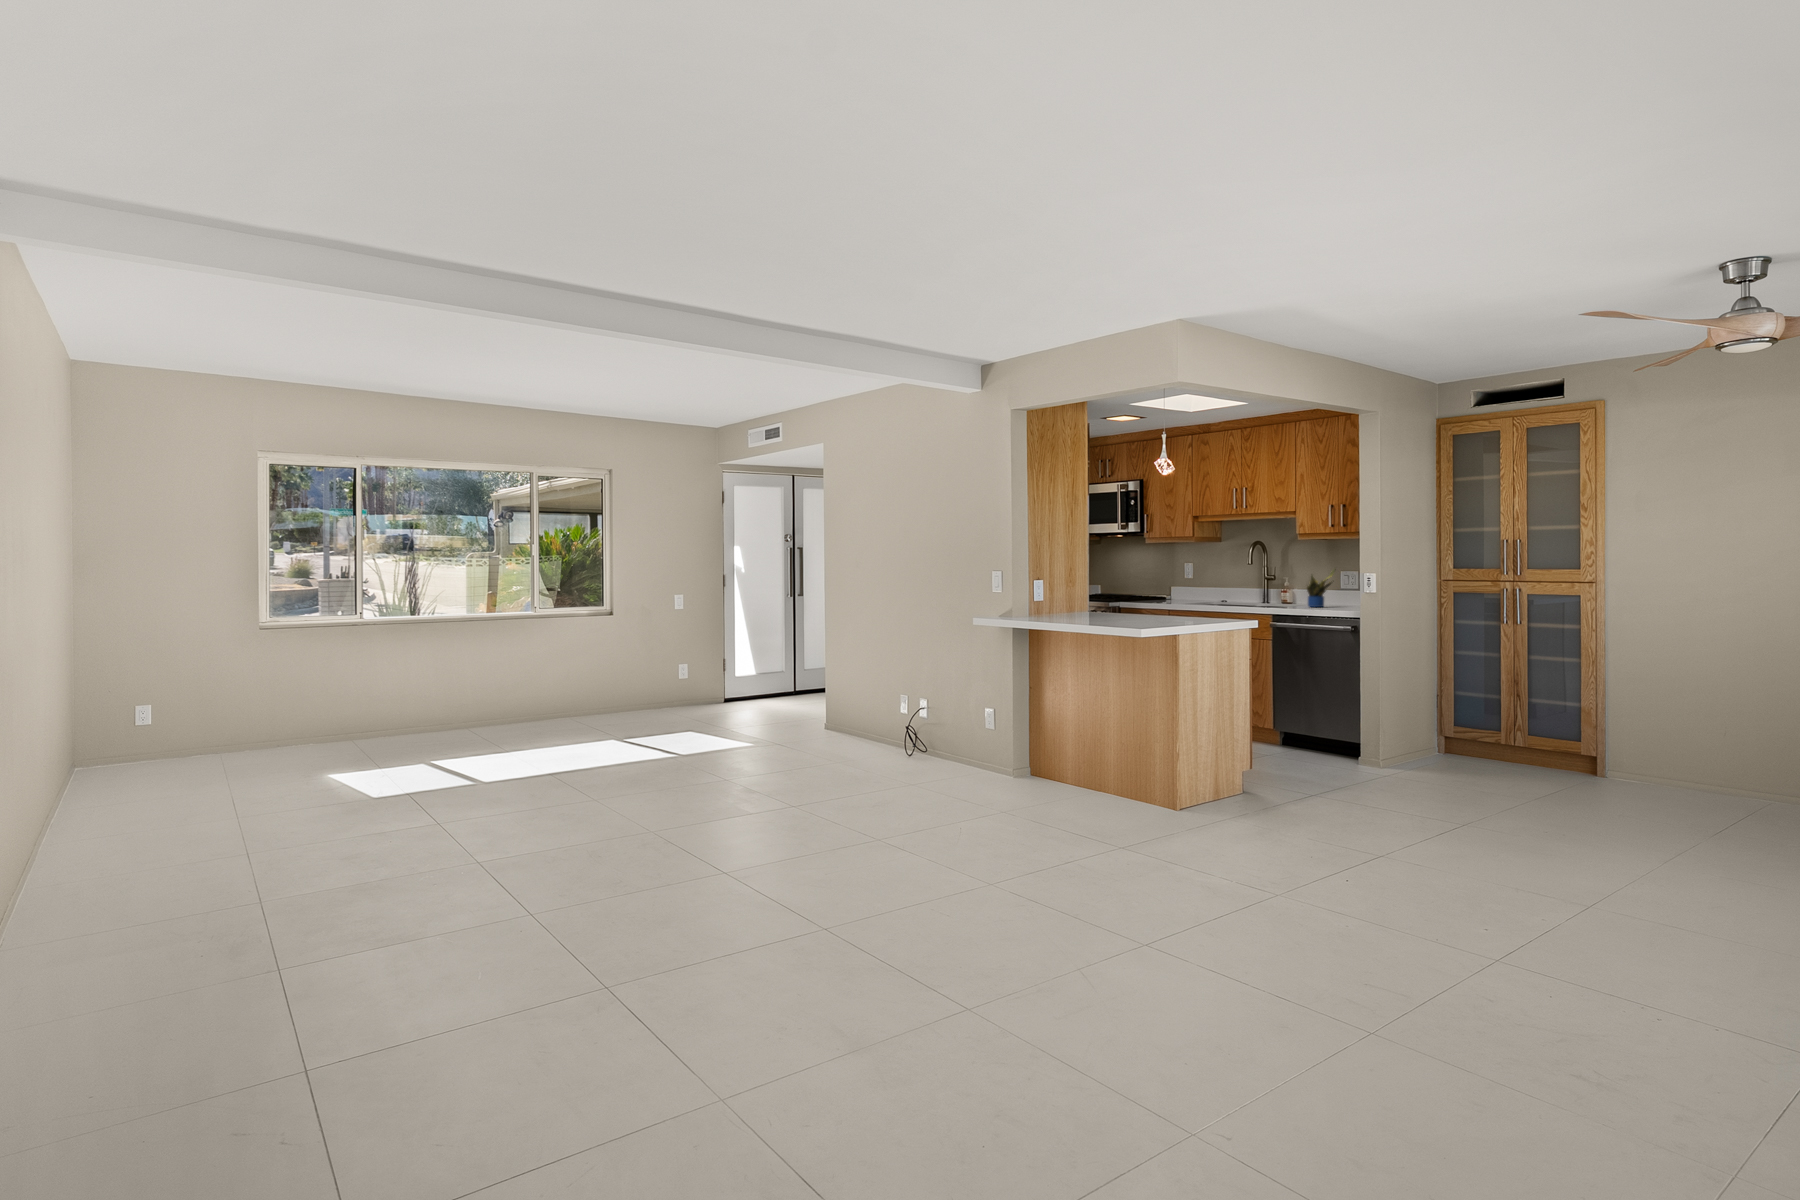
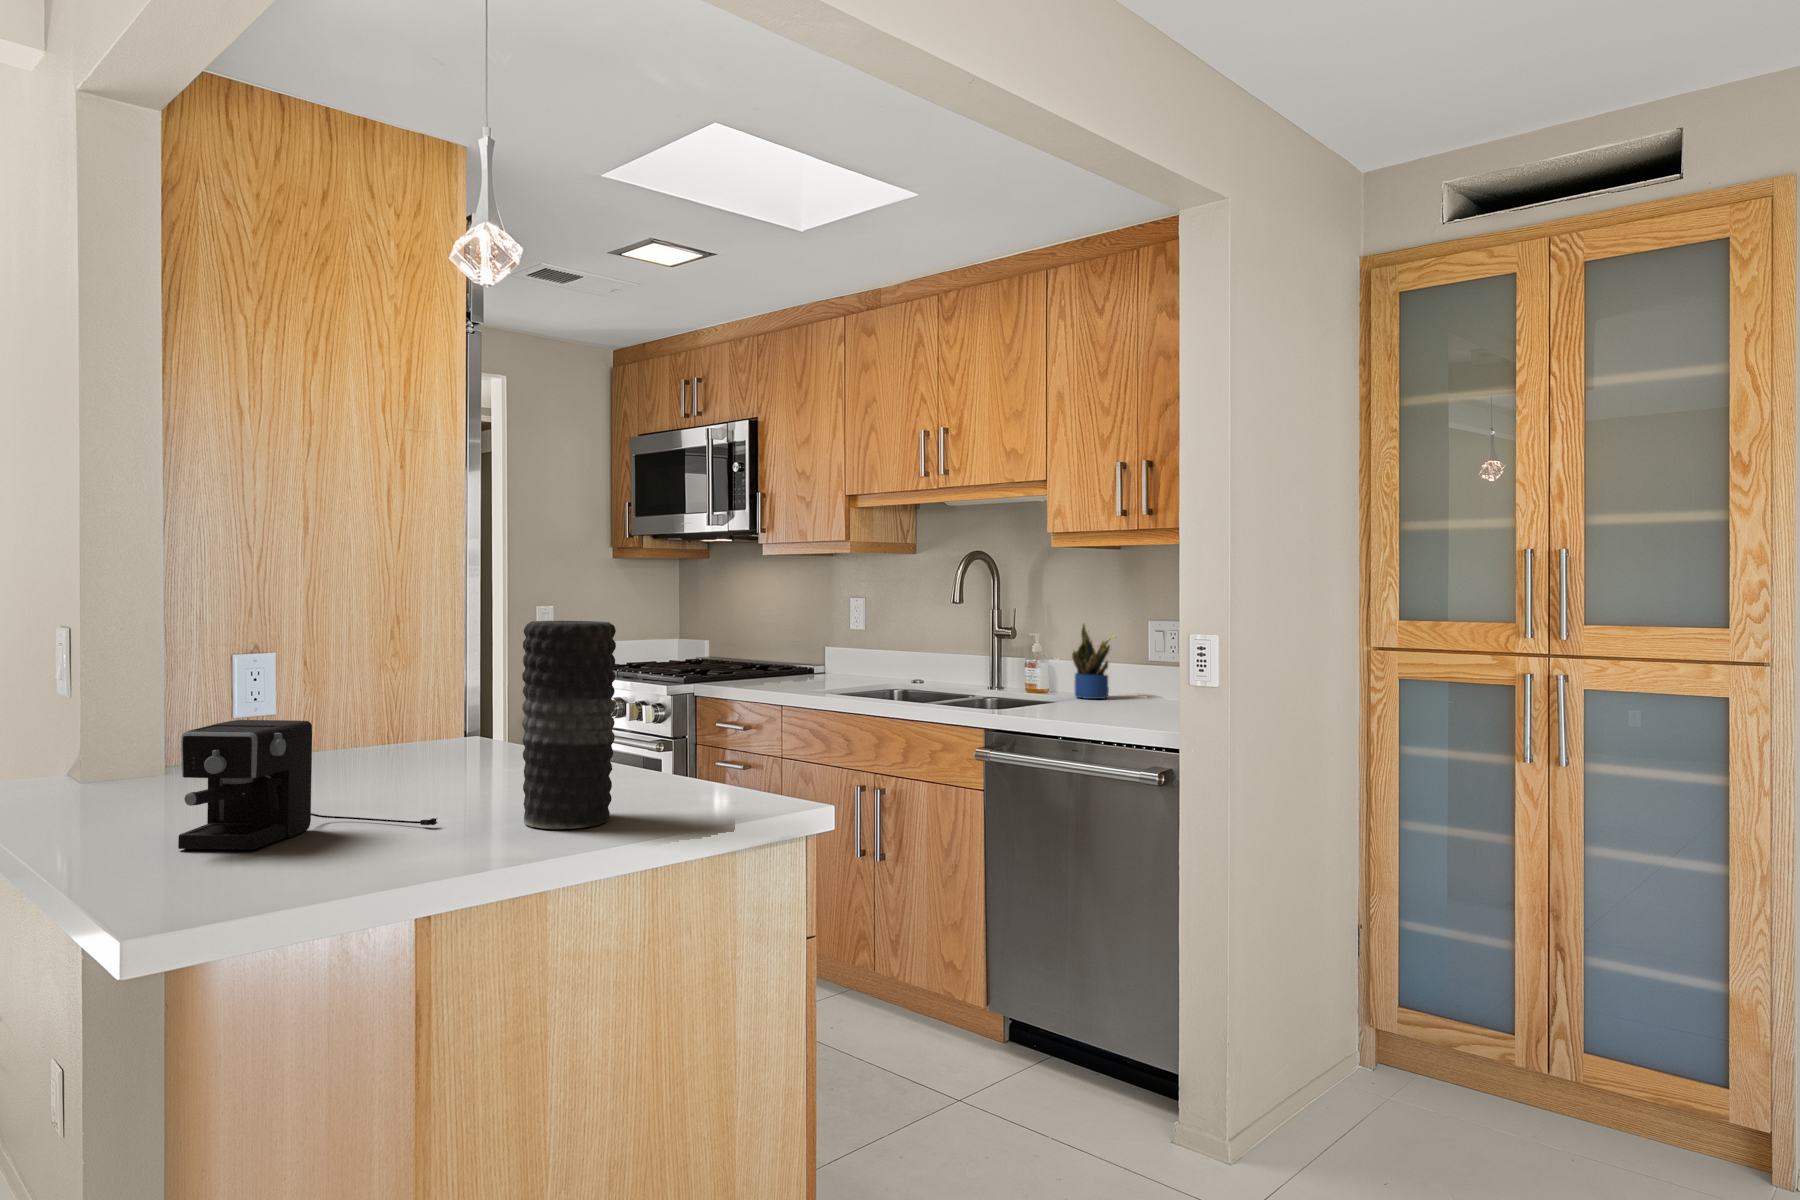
vase: none [1170,571,1195,626] -> present [522,621,616,829]
coffee maker: none [1100,598,1151,627] -> present [178,720,437,850]

